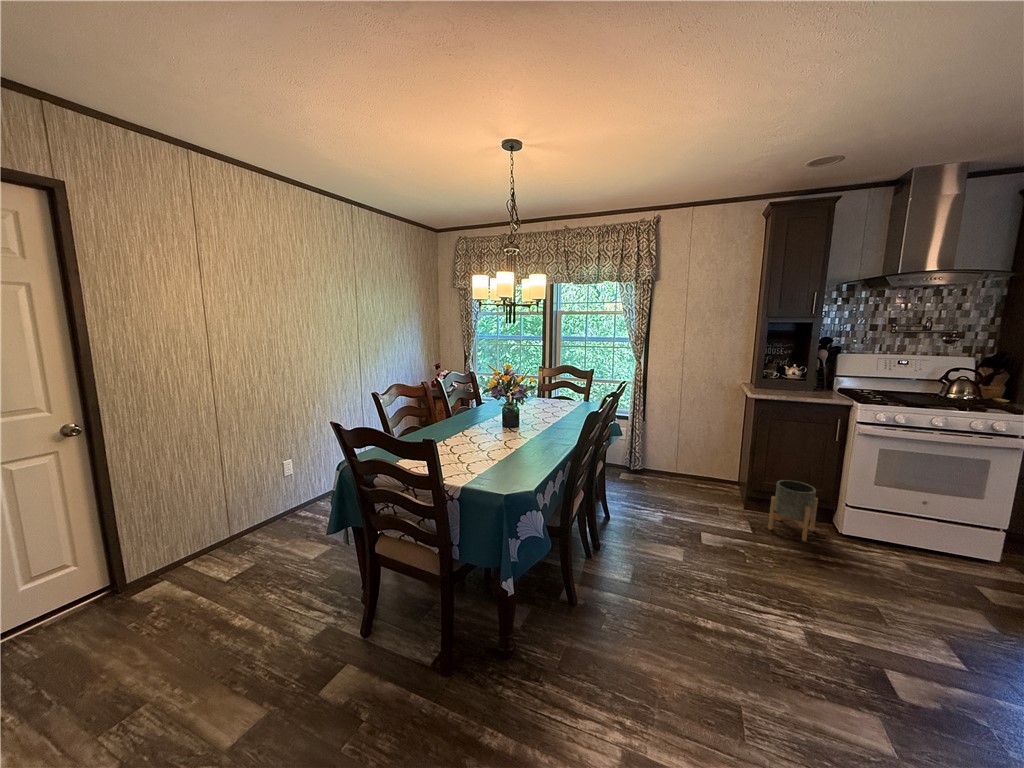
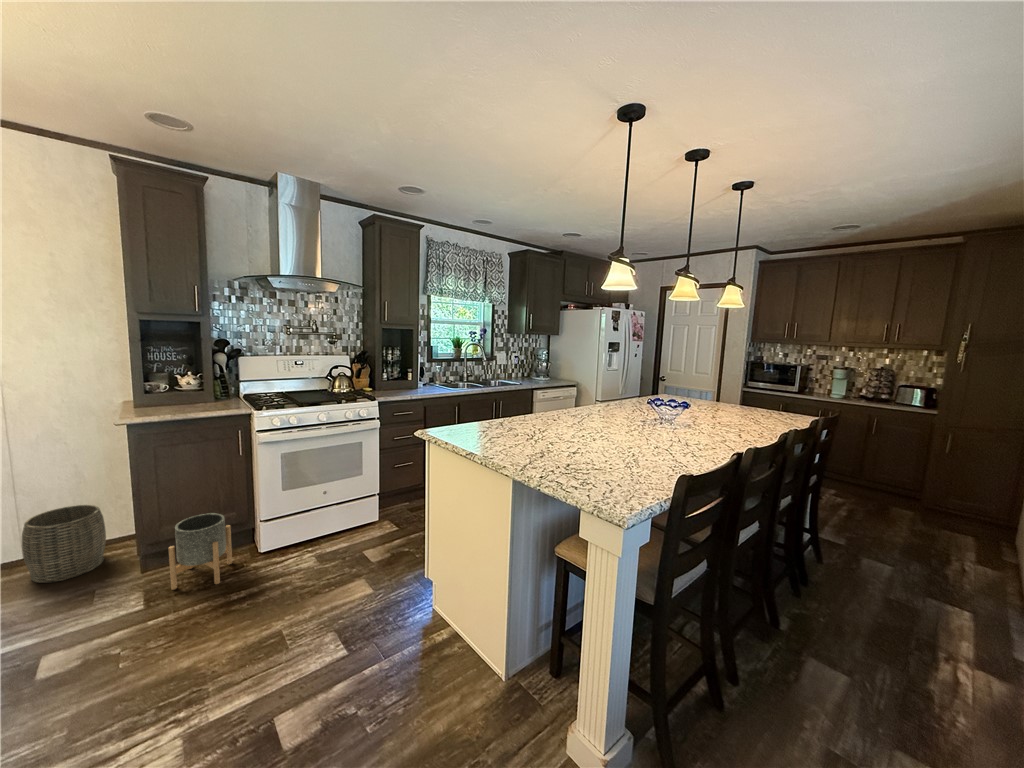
woven basket: none [682,447,723,494] -> present [22,505,106,583]

